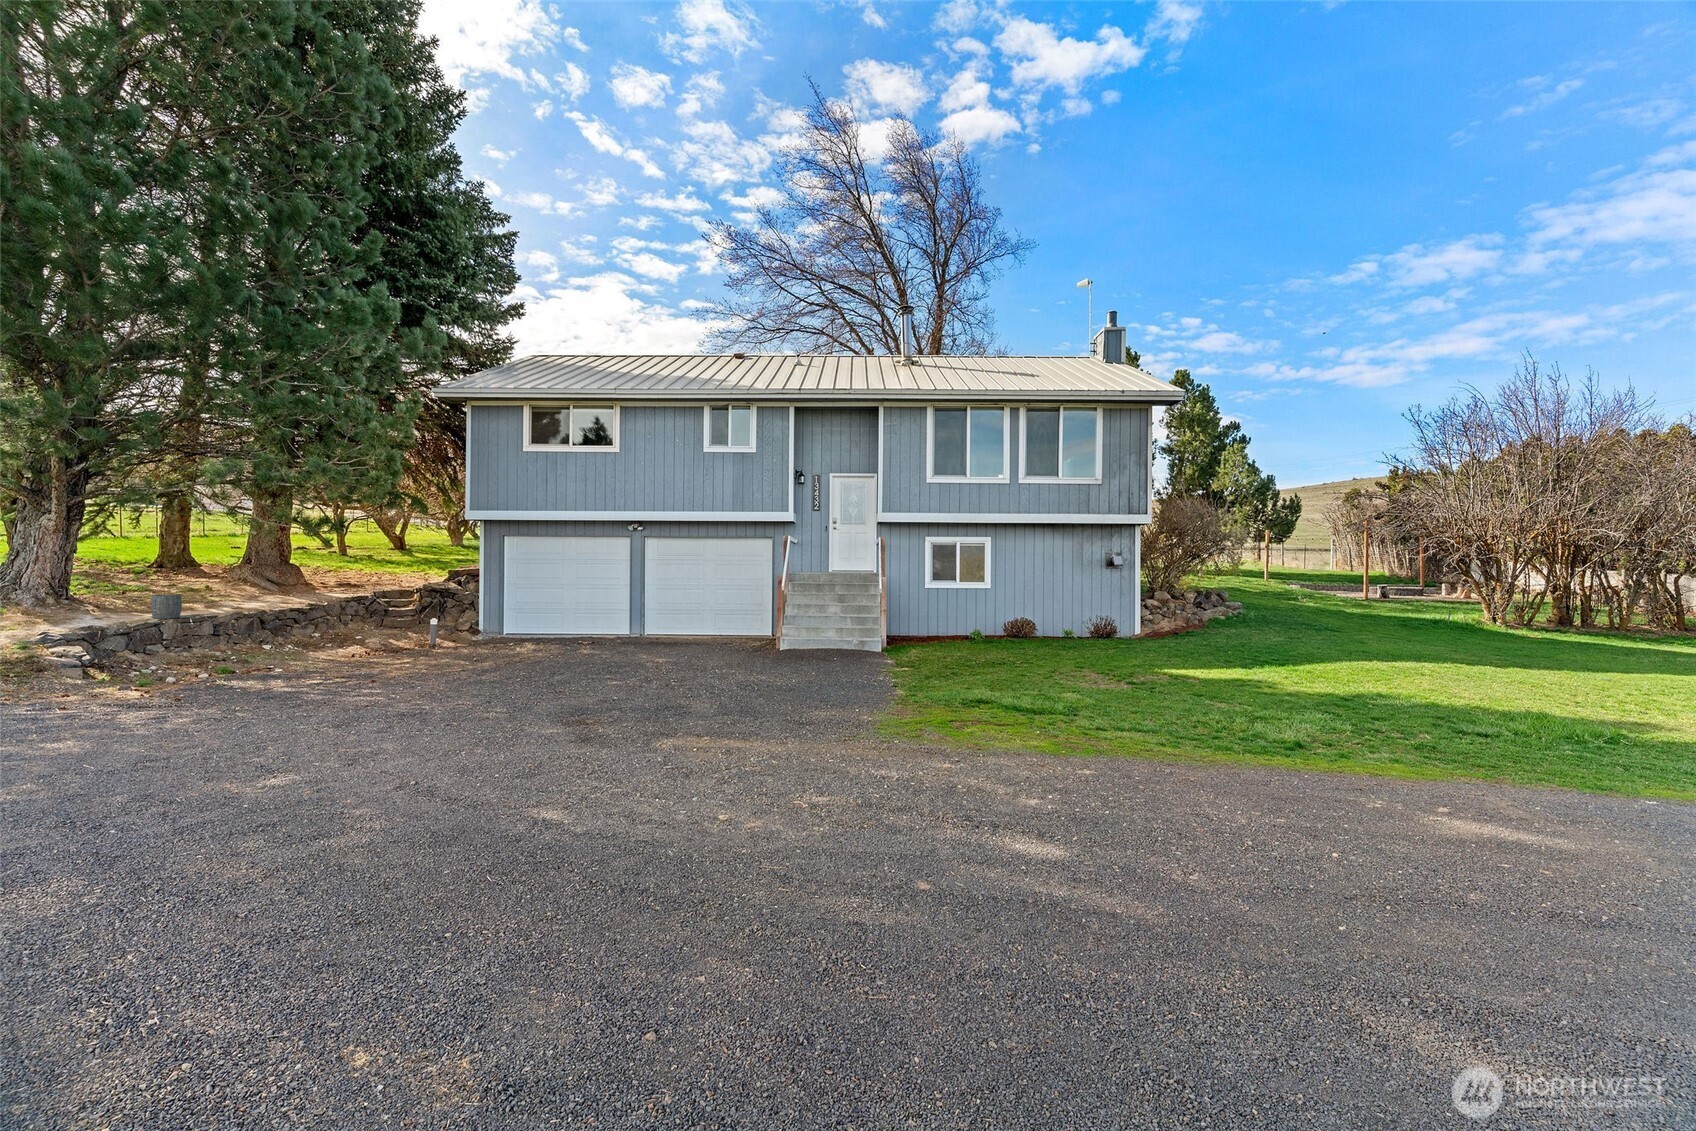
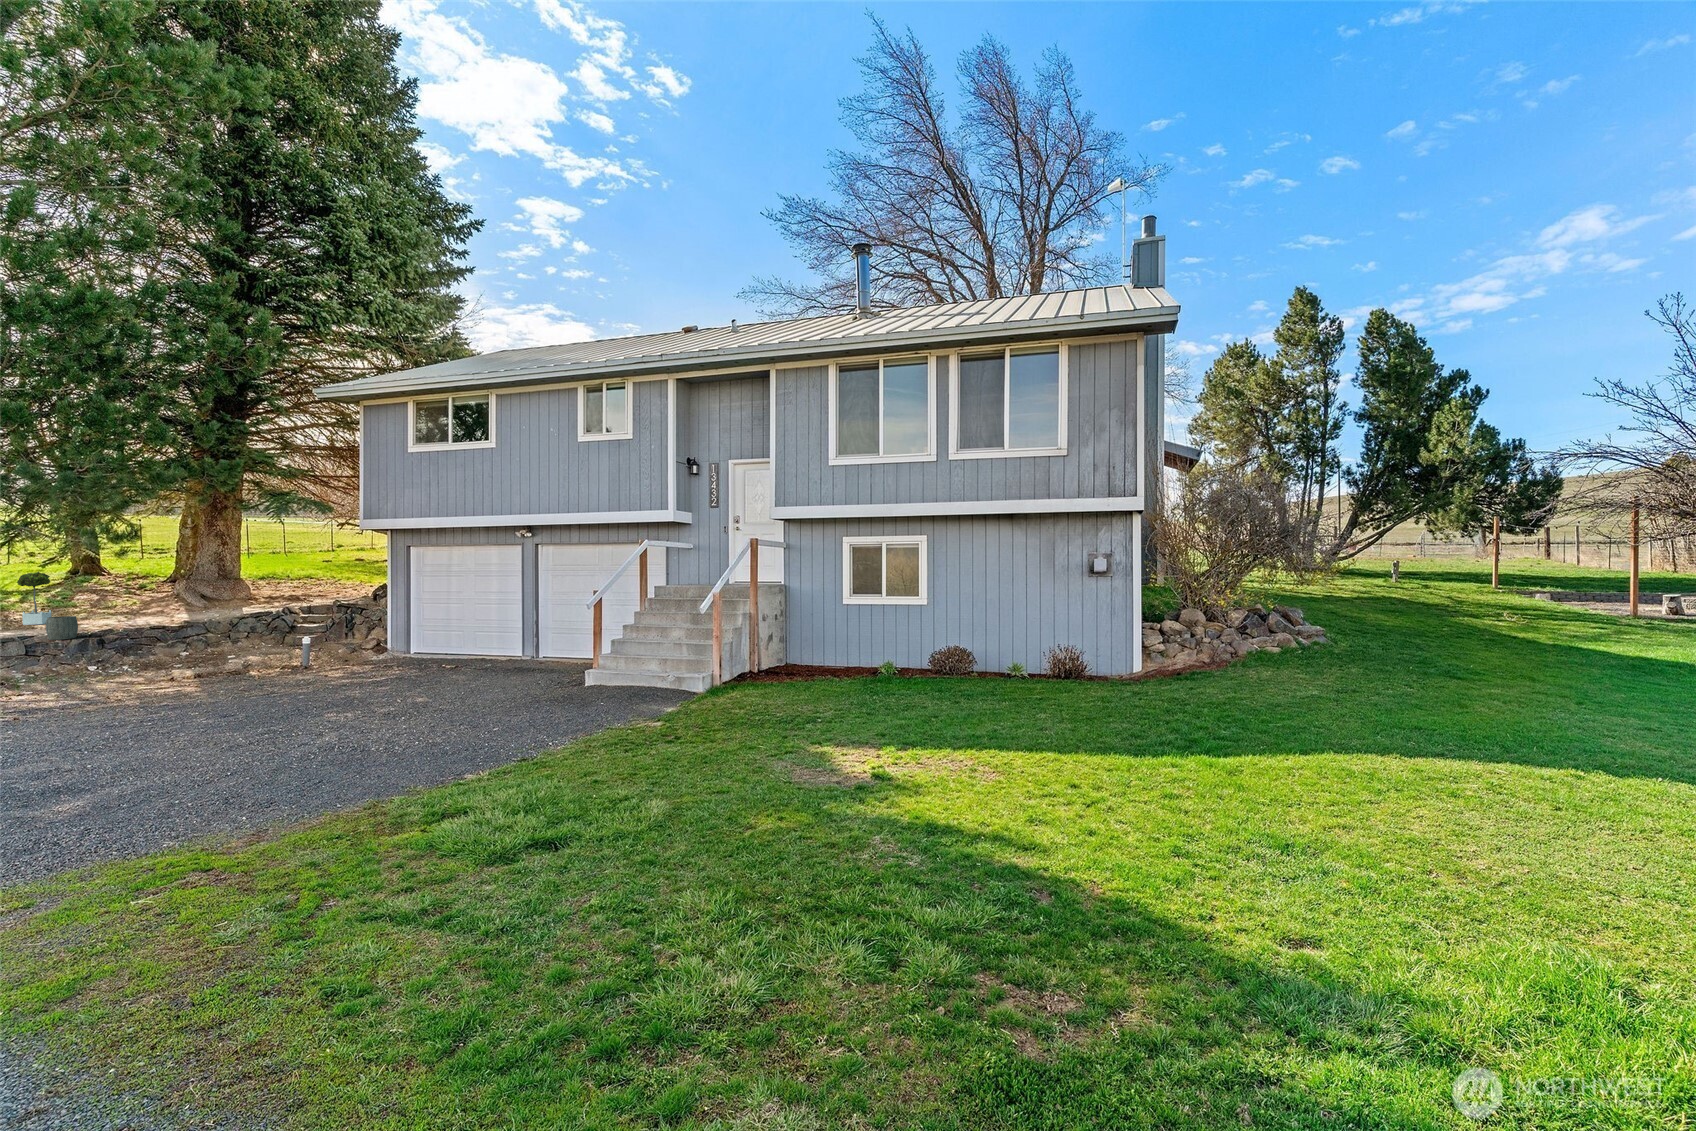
potted tree: none [69,548,103,606] -> present [17,571,51,625]

